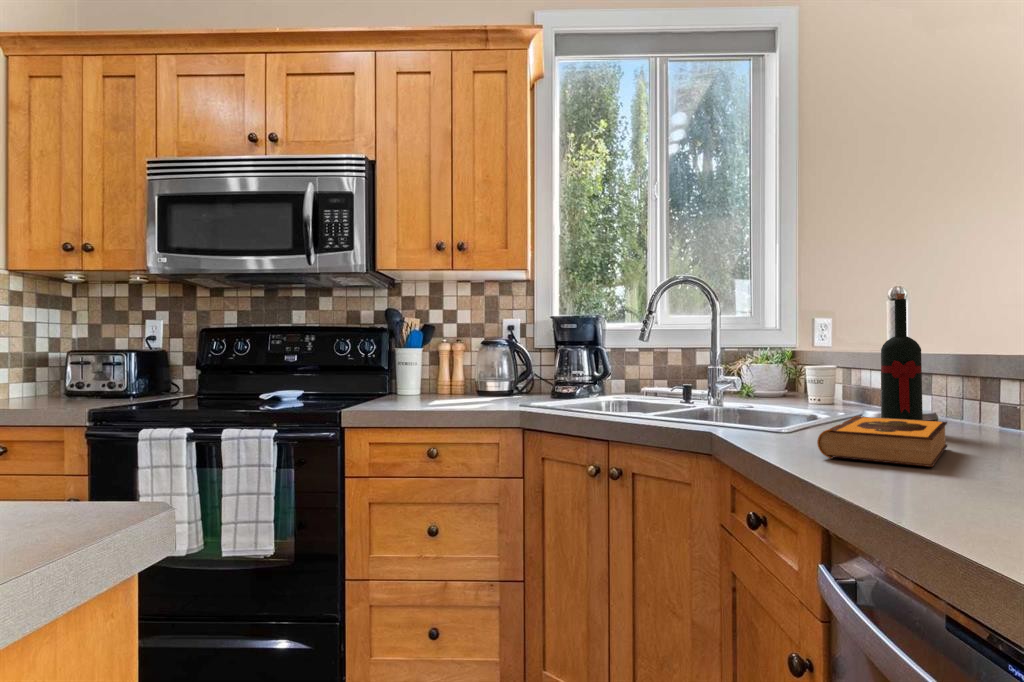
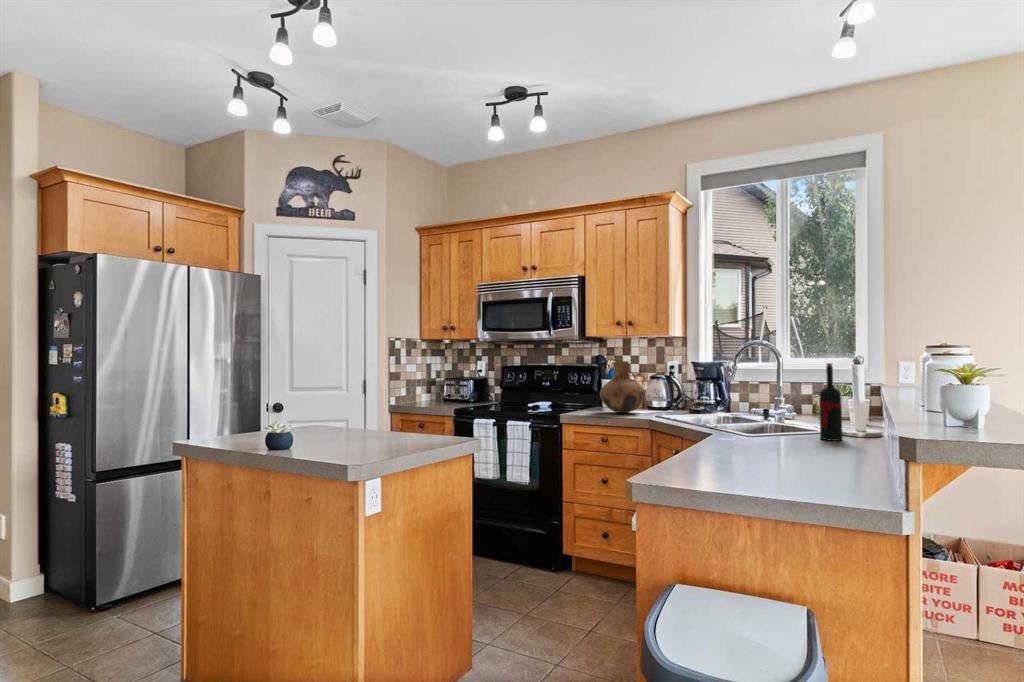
vase: none [411,312,491,404] -> present [600,361,645,413]
hardback book: present [817,416,947,467] -> none [729,429,813,451]

